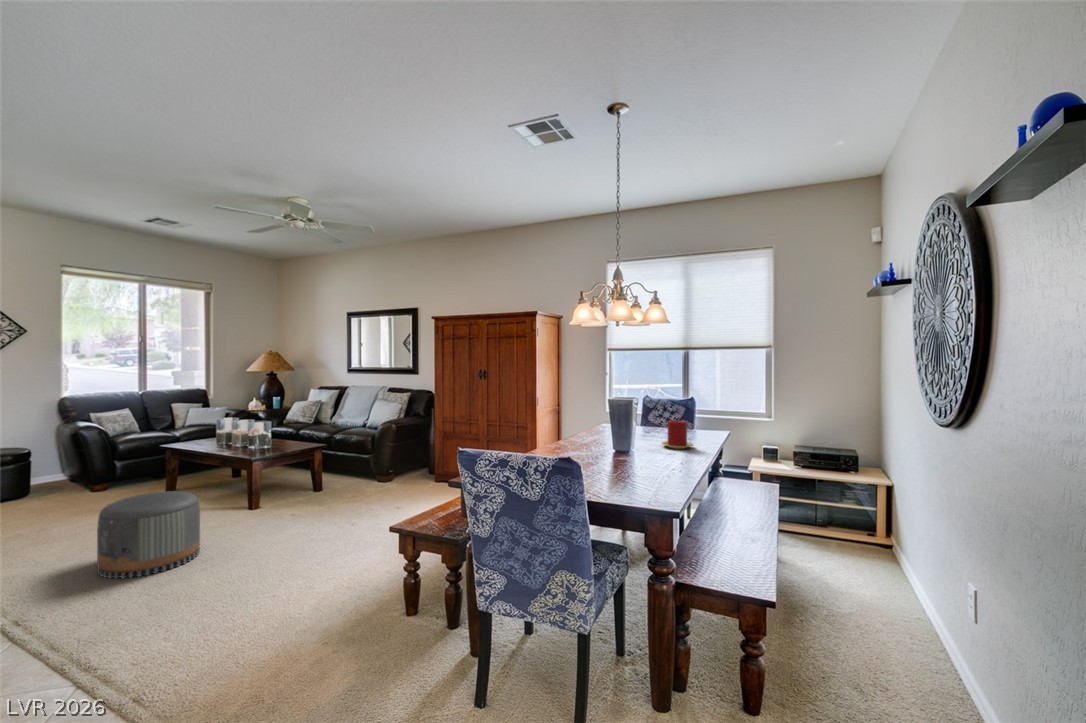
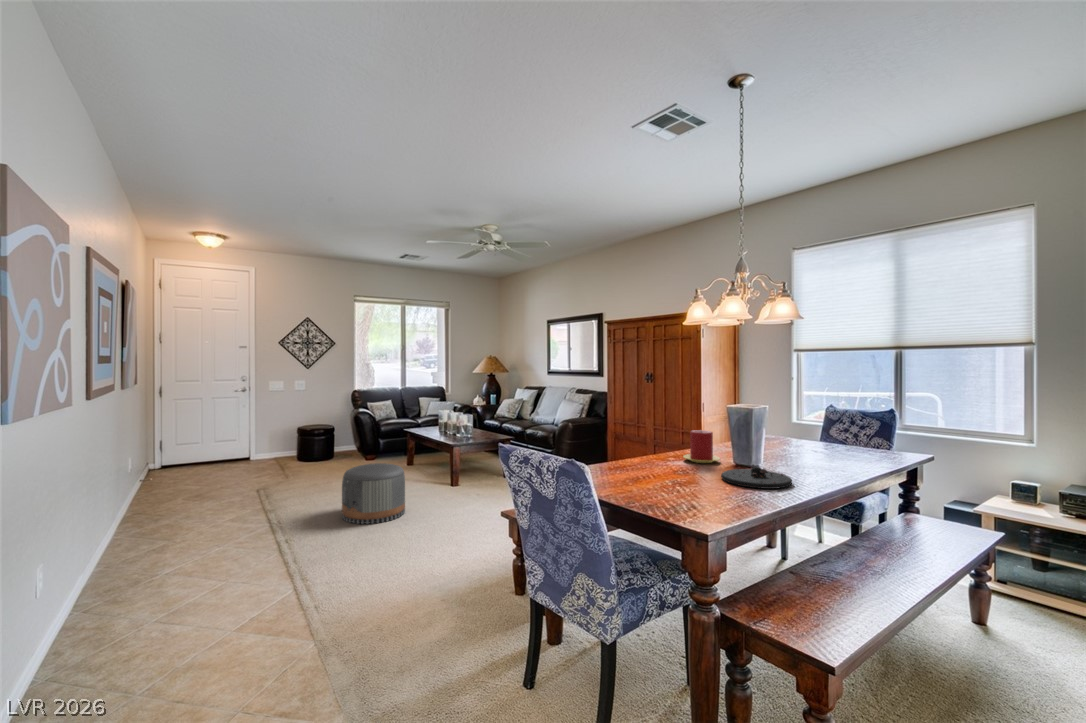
candle: present [662,420,693,449] -> present [683,430,720,463]
plate: none [621,450,679,470] -> present [721,465,792,489]

